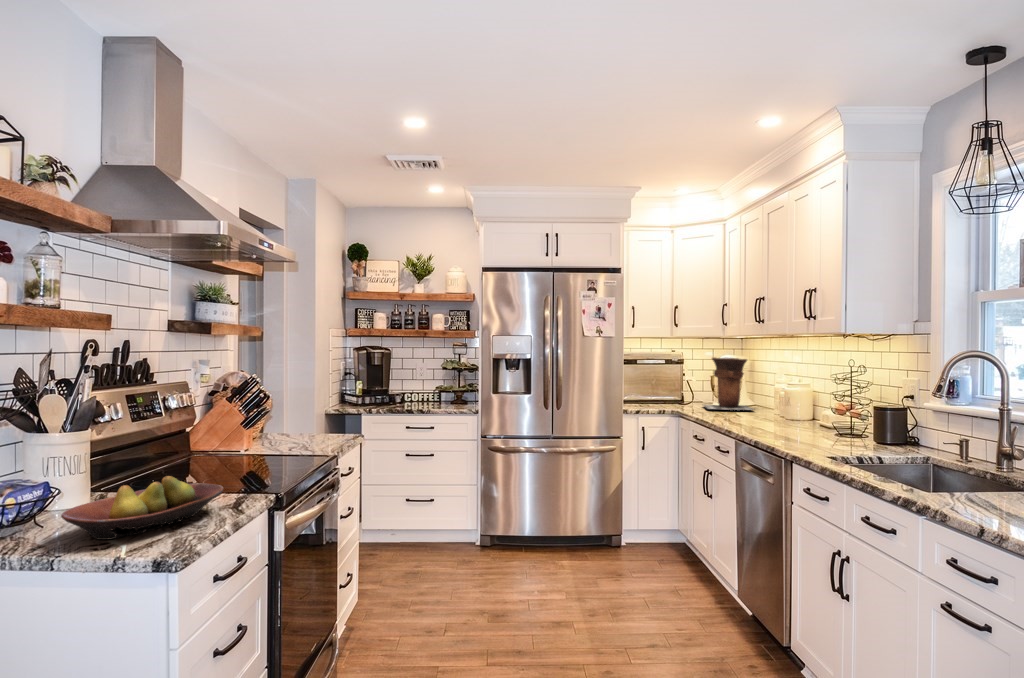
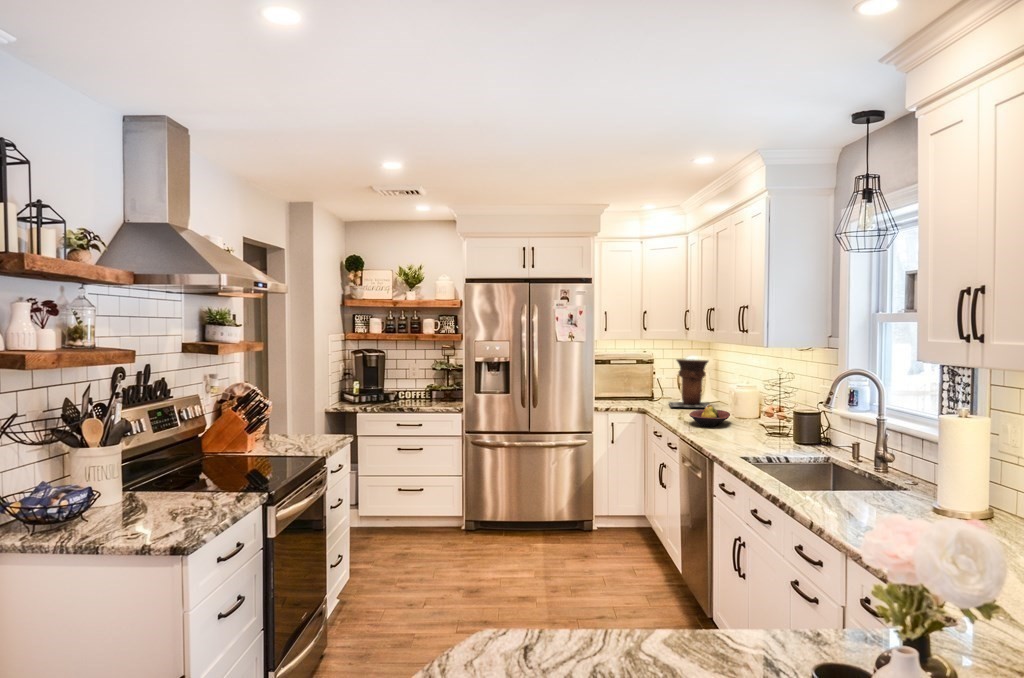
fruit bowl: present [61,476,223,540] -> present [689,405,730,427]

